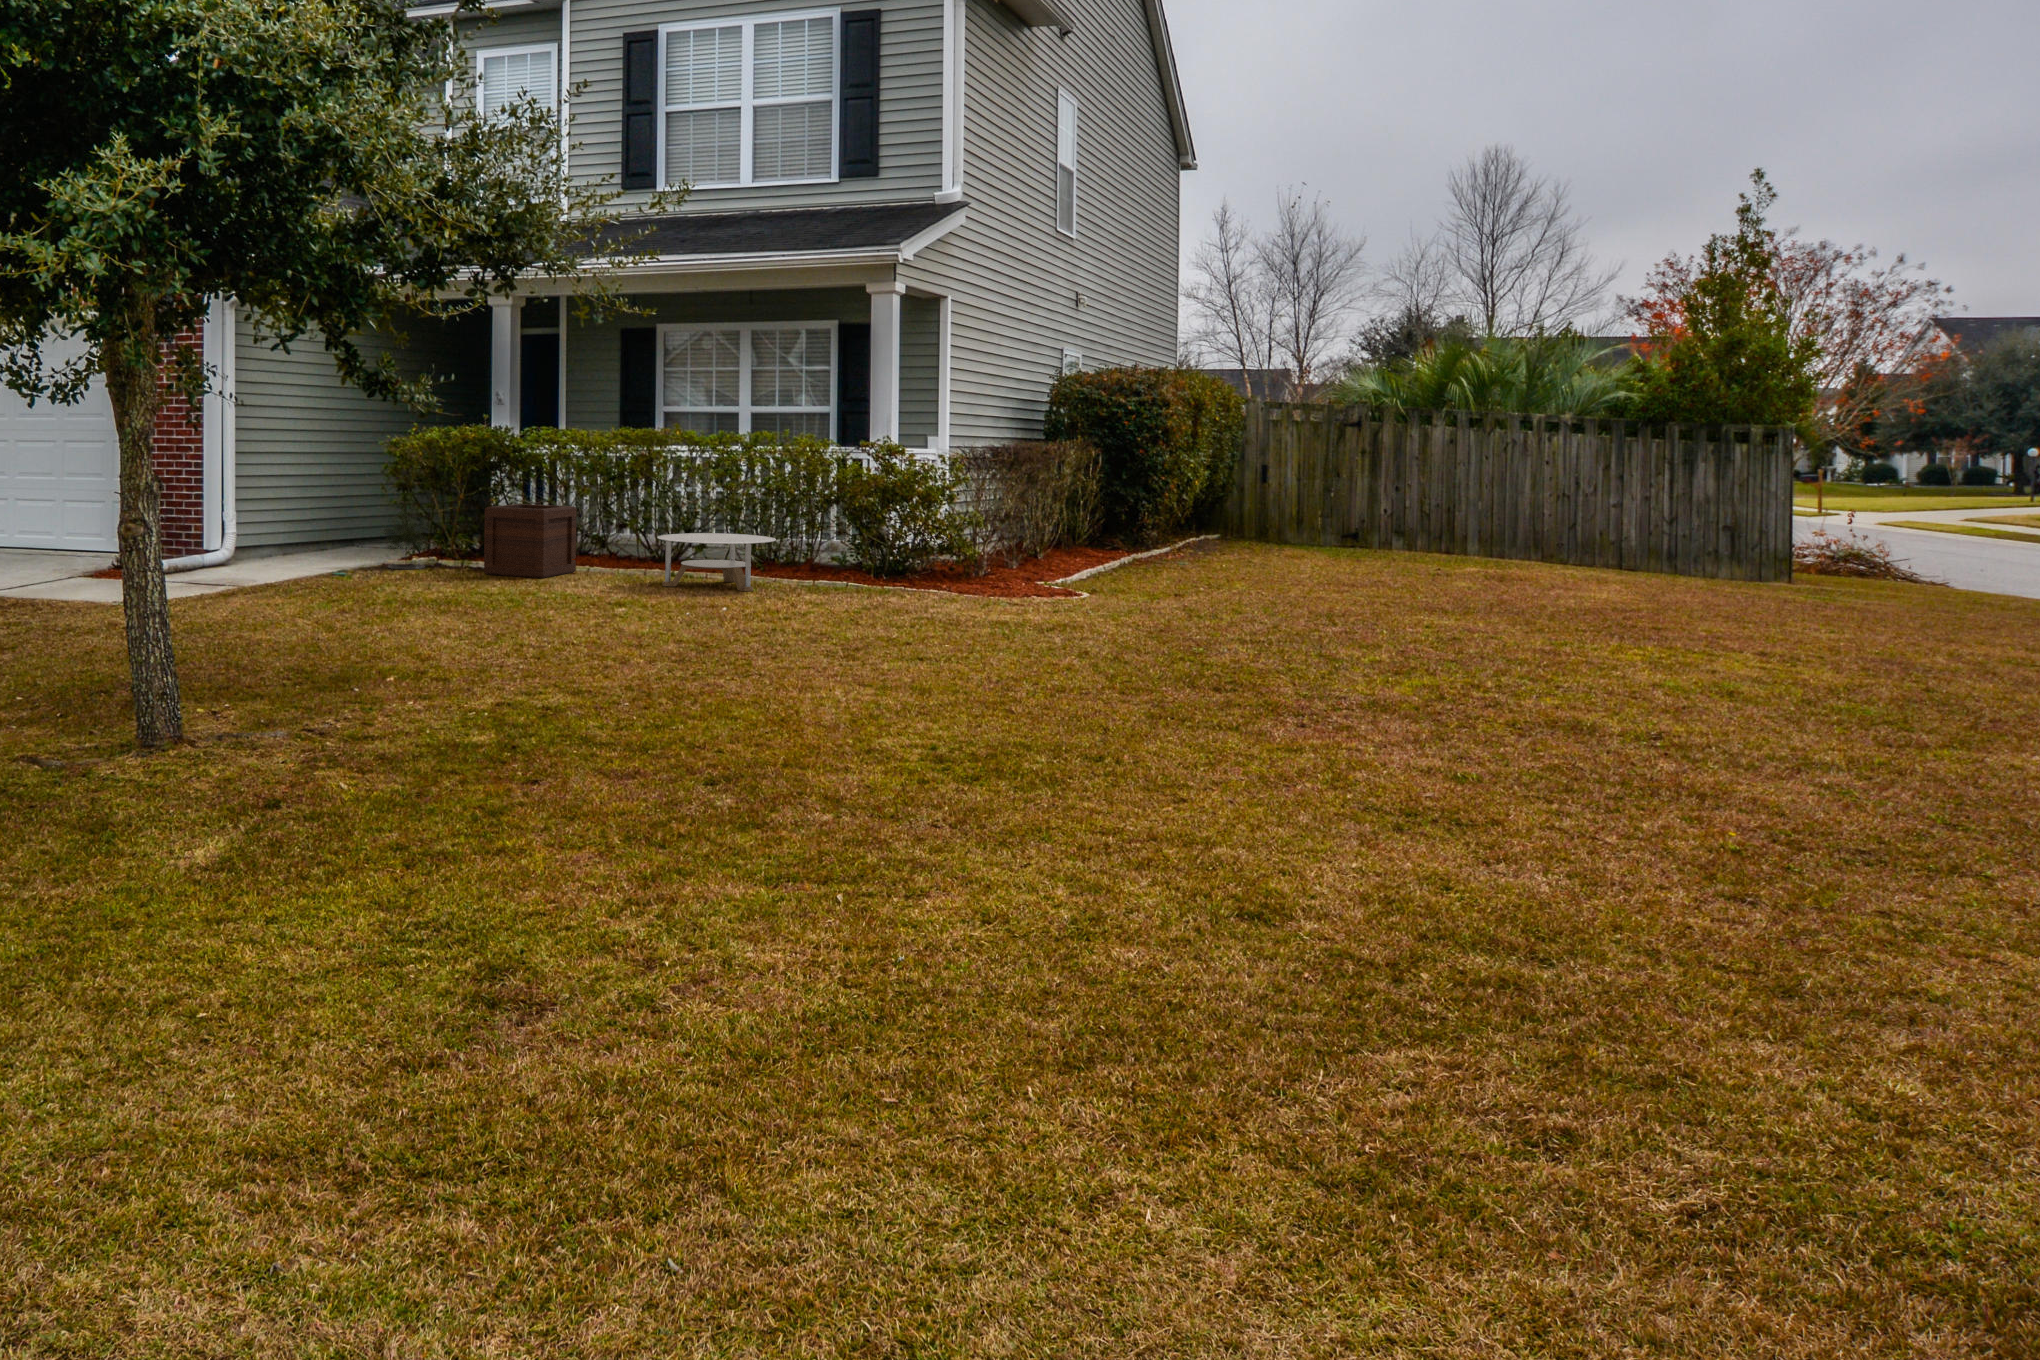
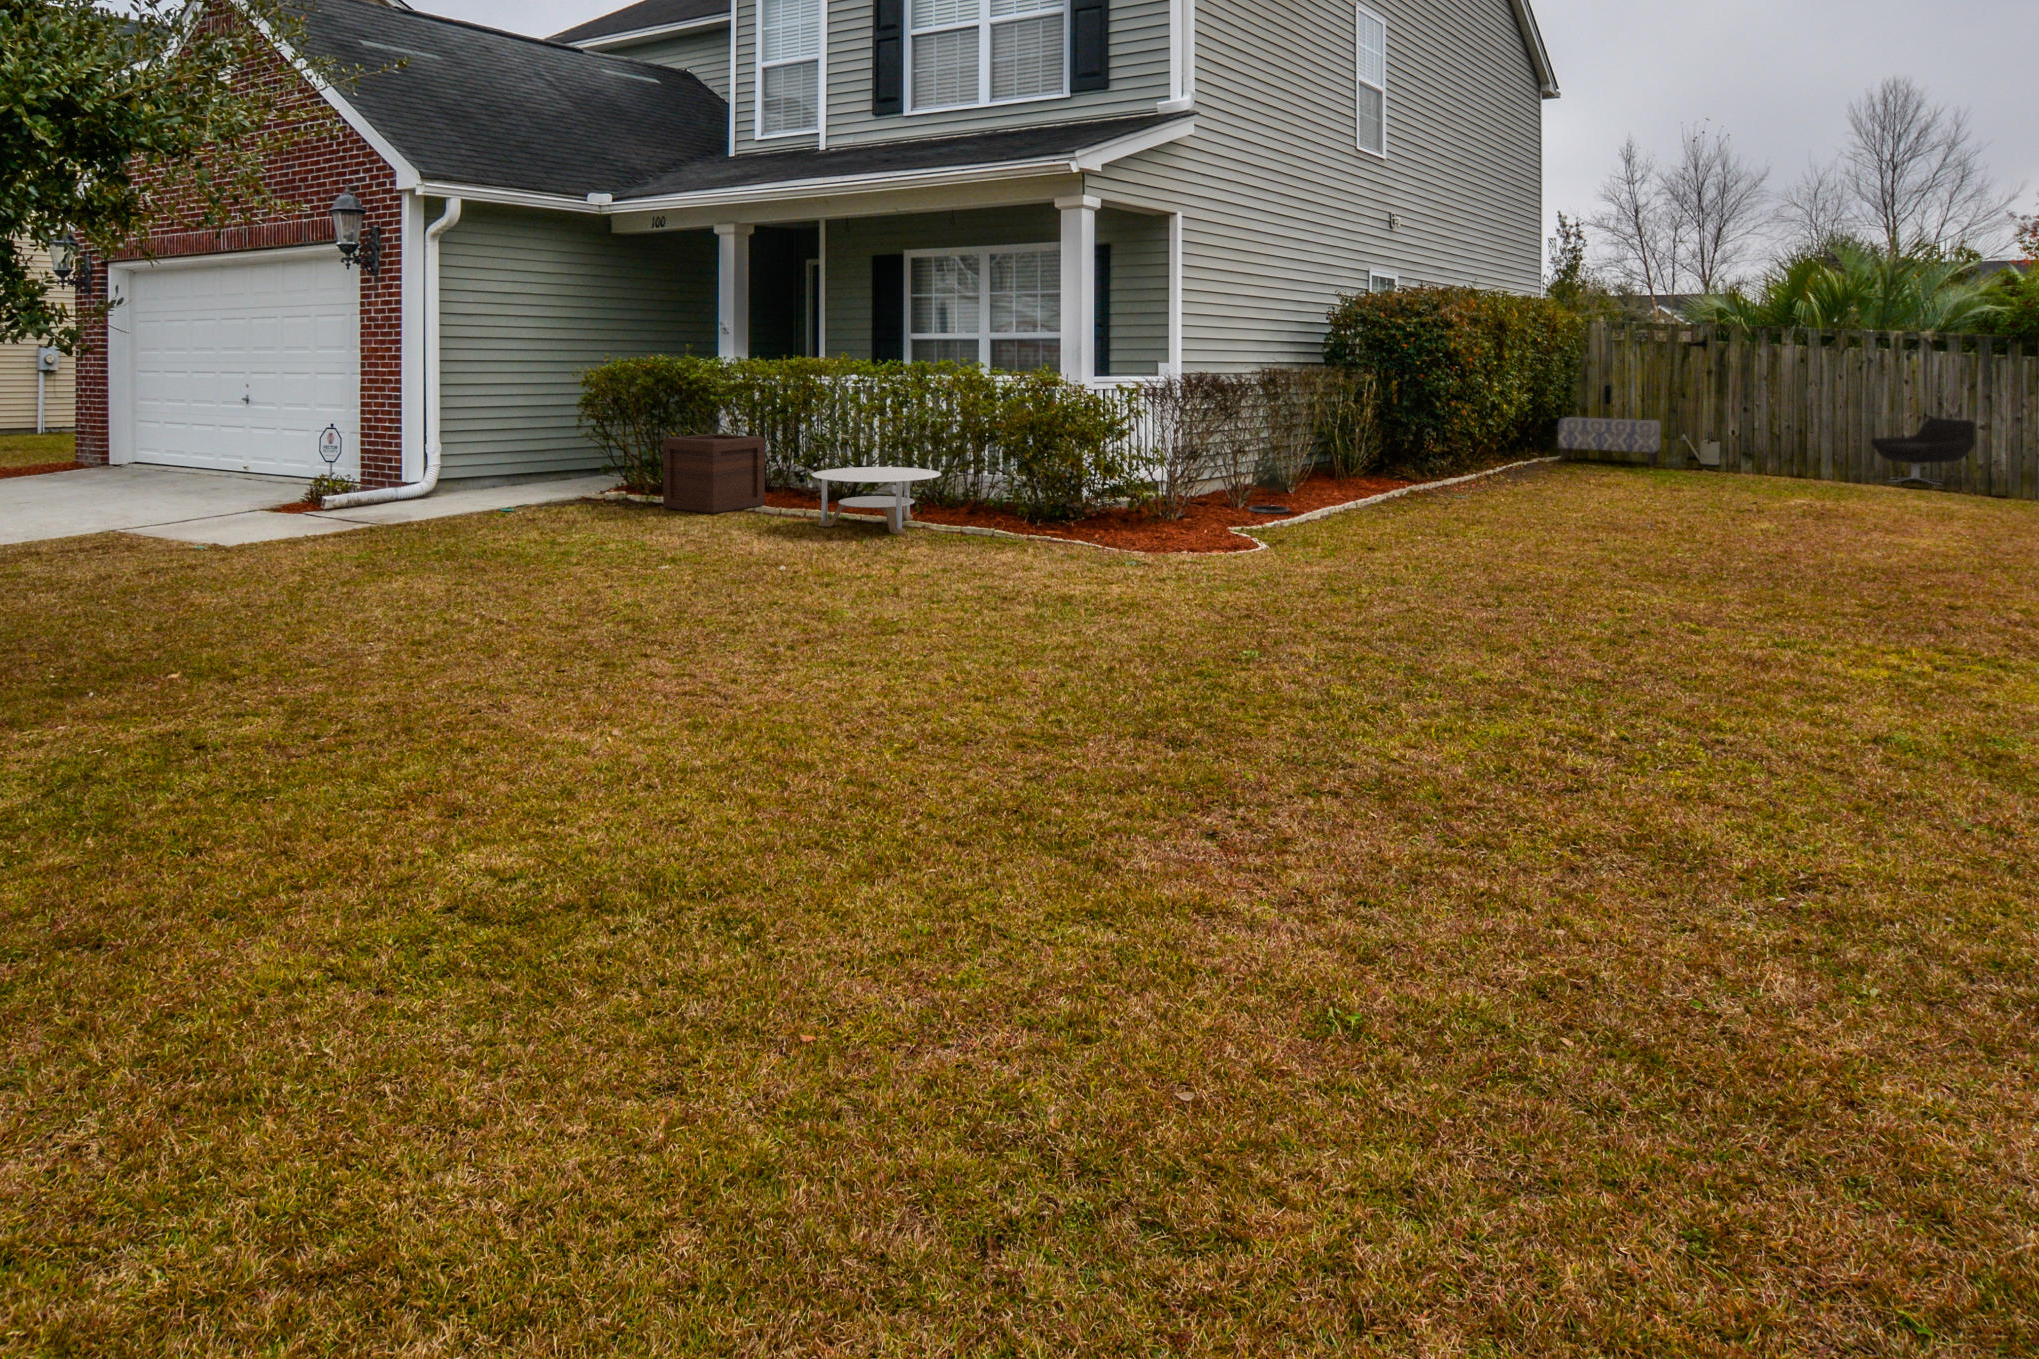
lounge chair: none [1532,495,1621,554] -> present [1871,418,1975,480]
bench: none [1248,496,1341,541] -> present [1558,417,1661,466]
potted tree: present [383,504,424,569] -> present [1249,446,1291,513]
watering can: none [1358,509,1400,542] -> present [1679,432,1720,467]

